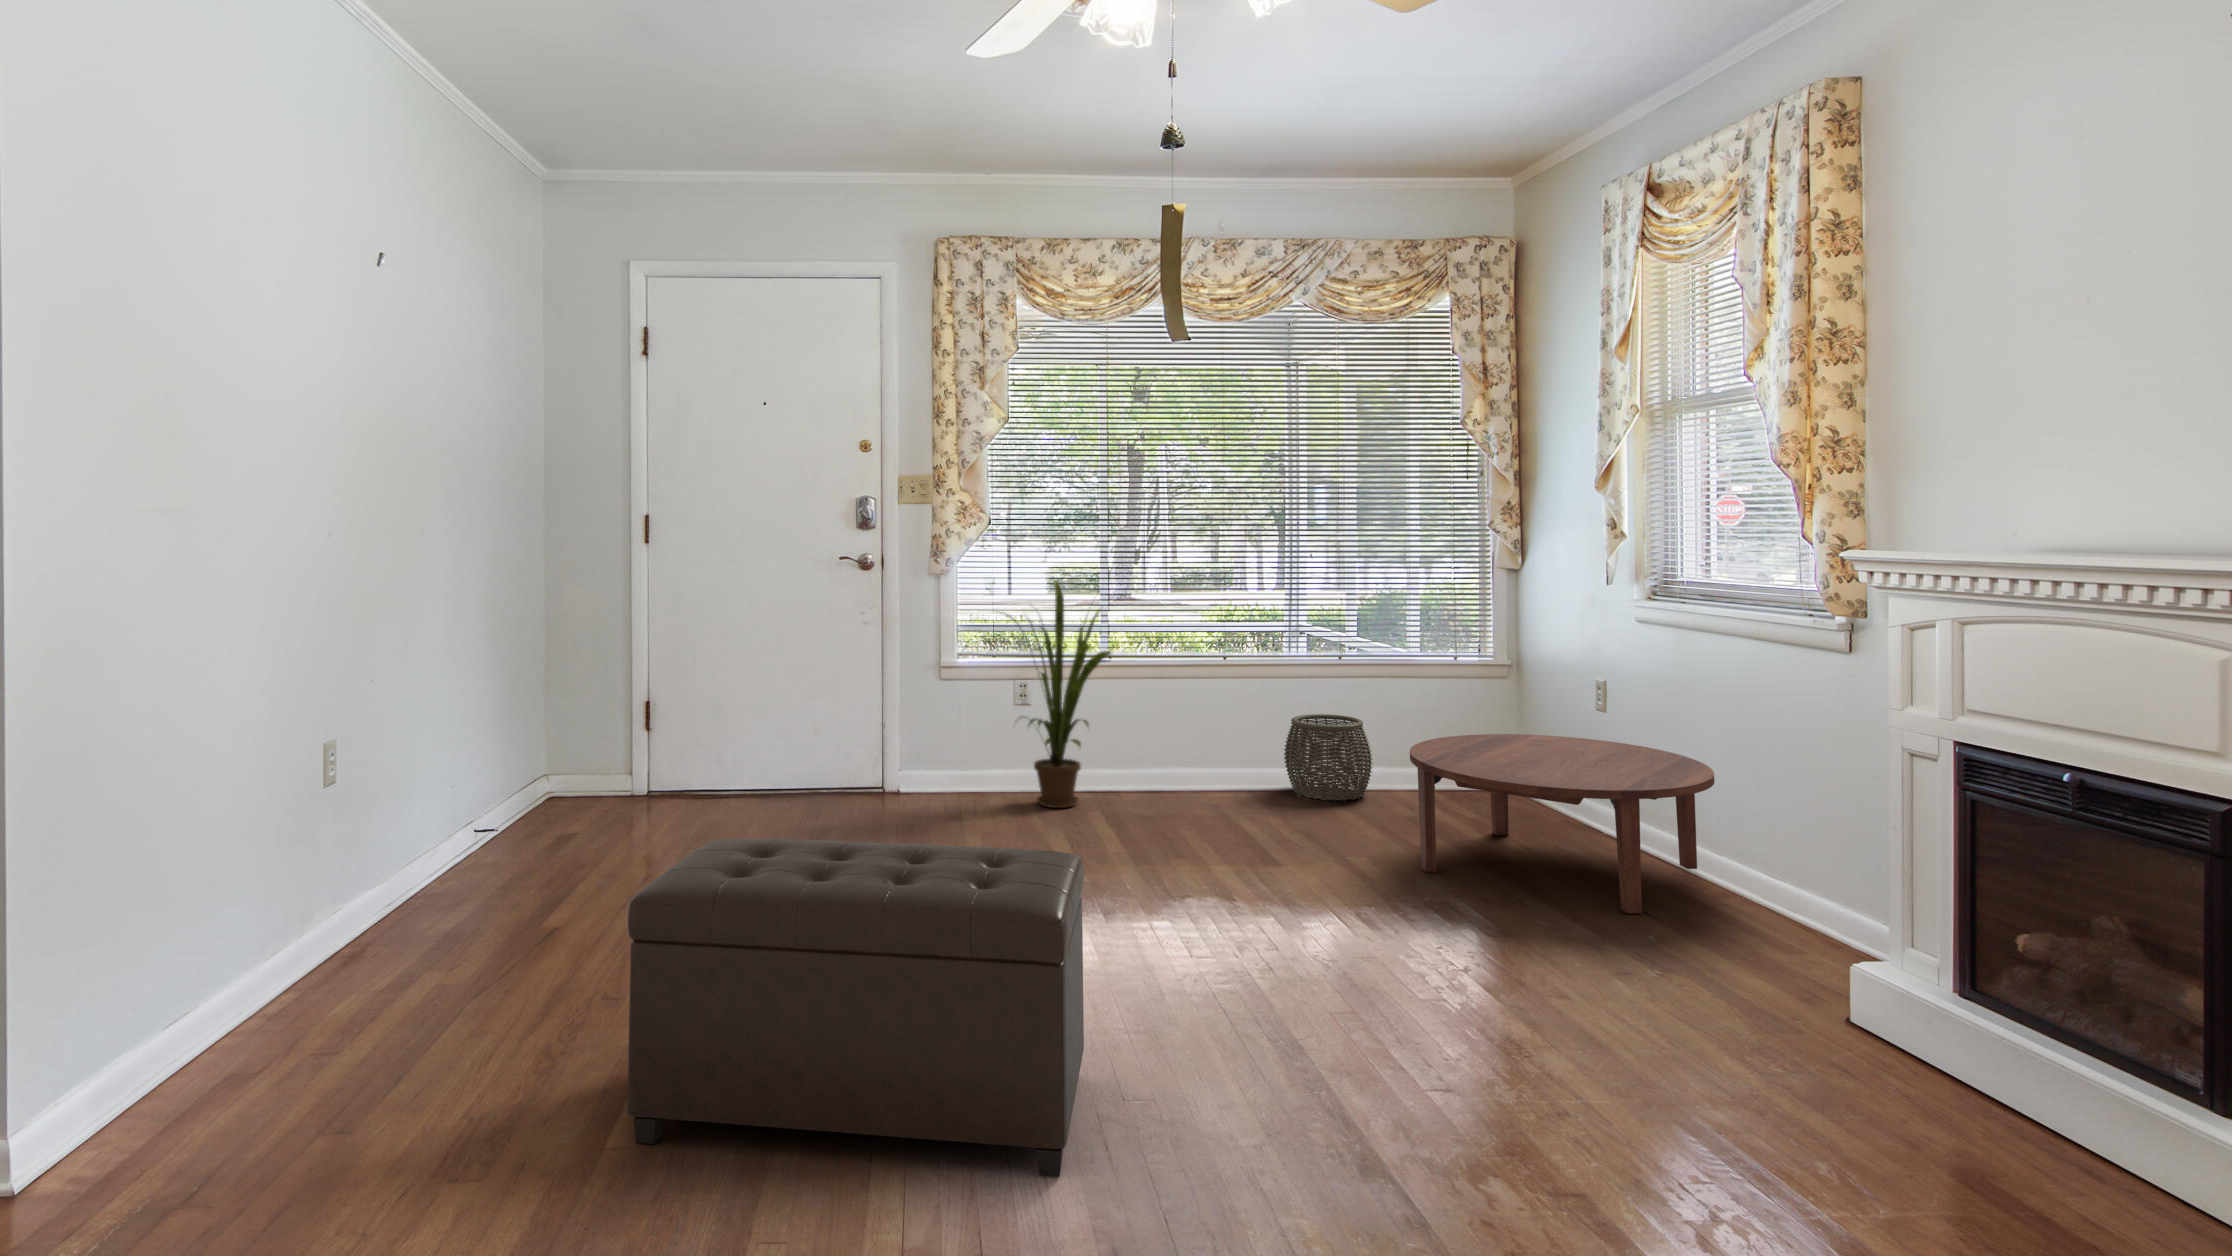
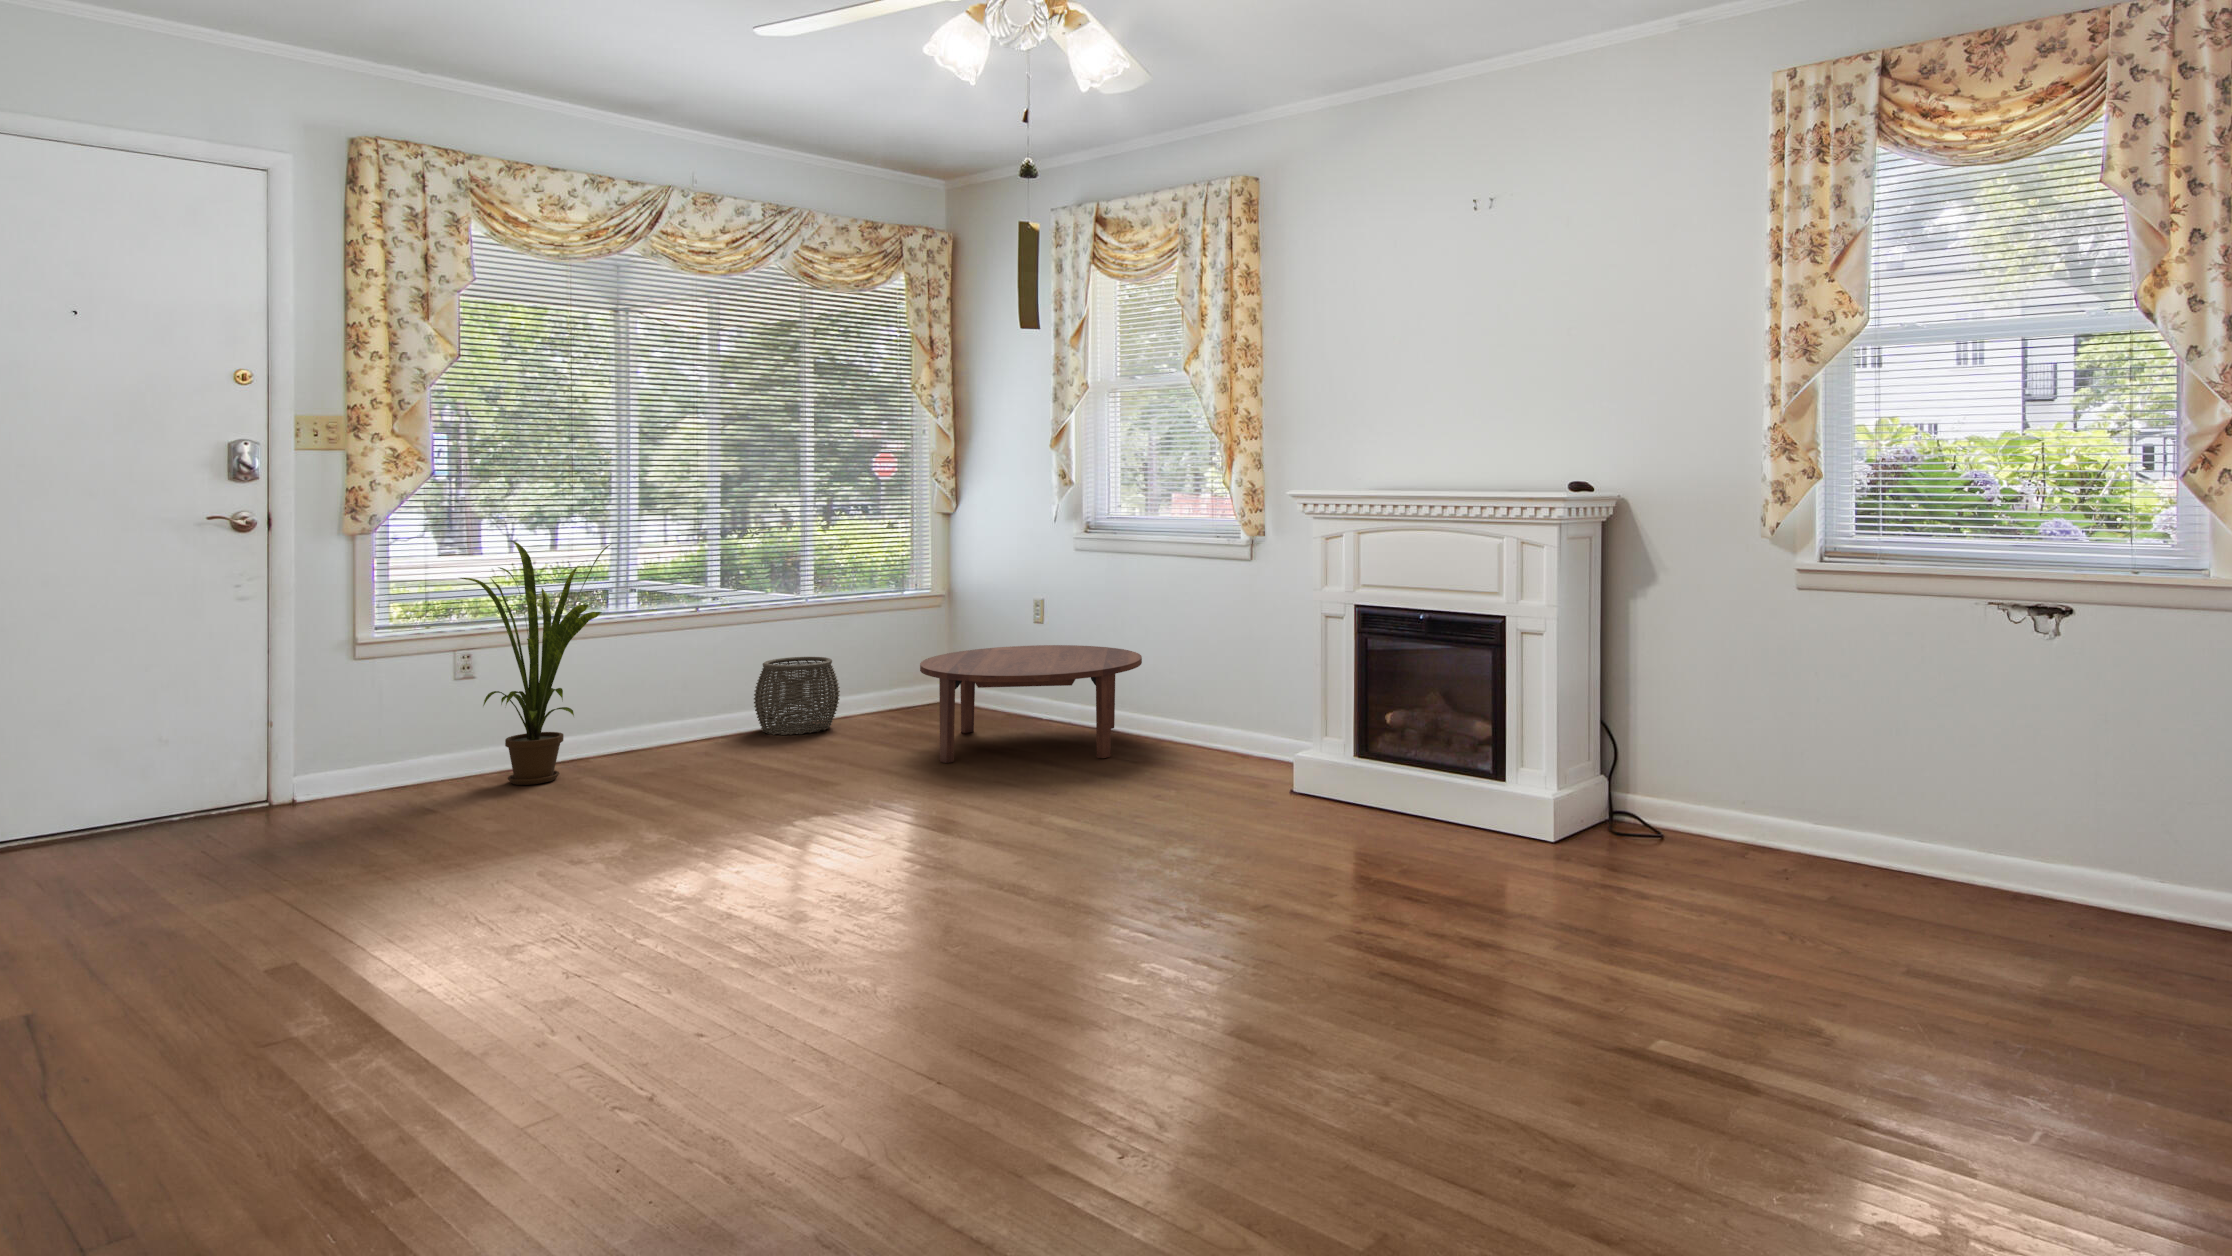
ottoman: present [627,839,1084,1177] -> none [497,743,945,1065]

